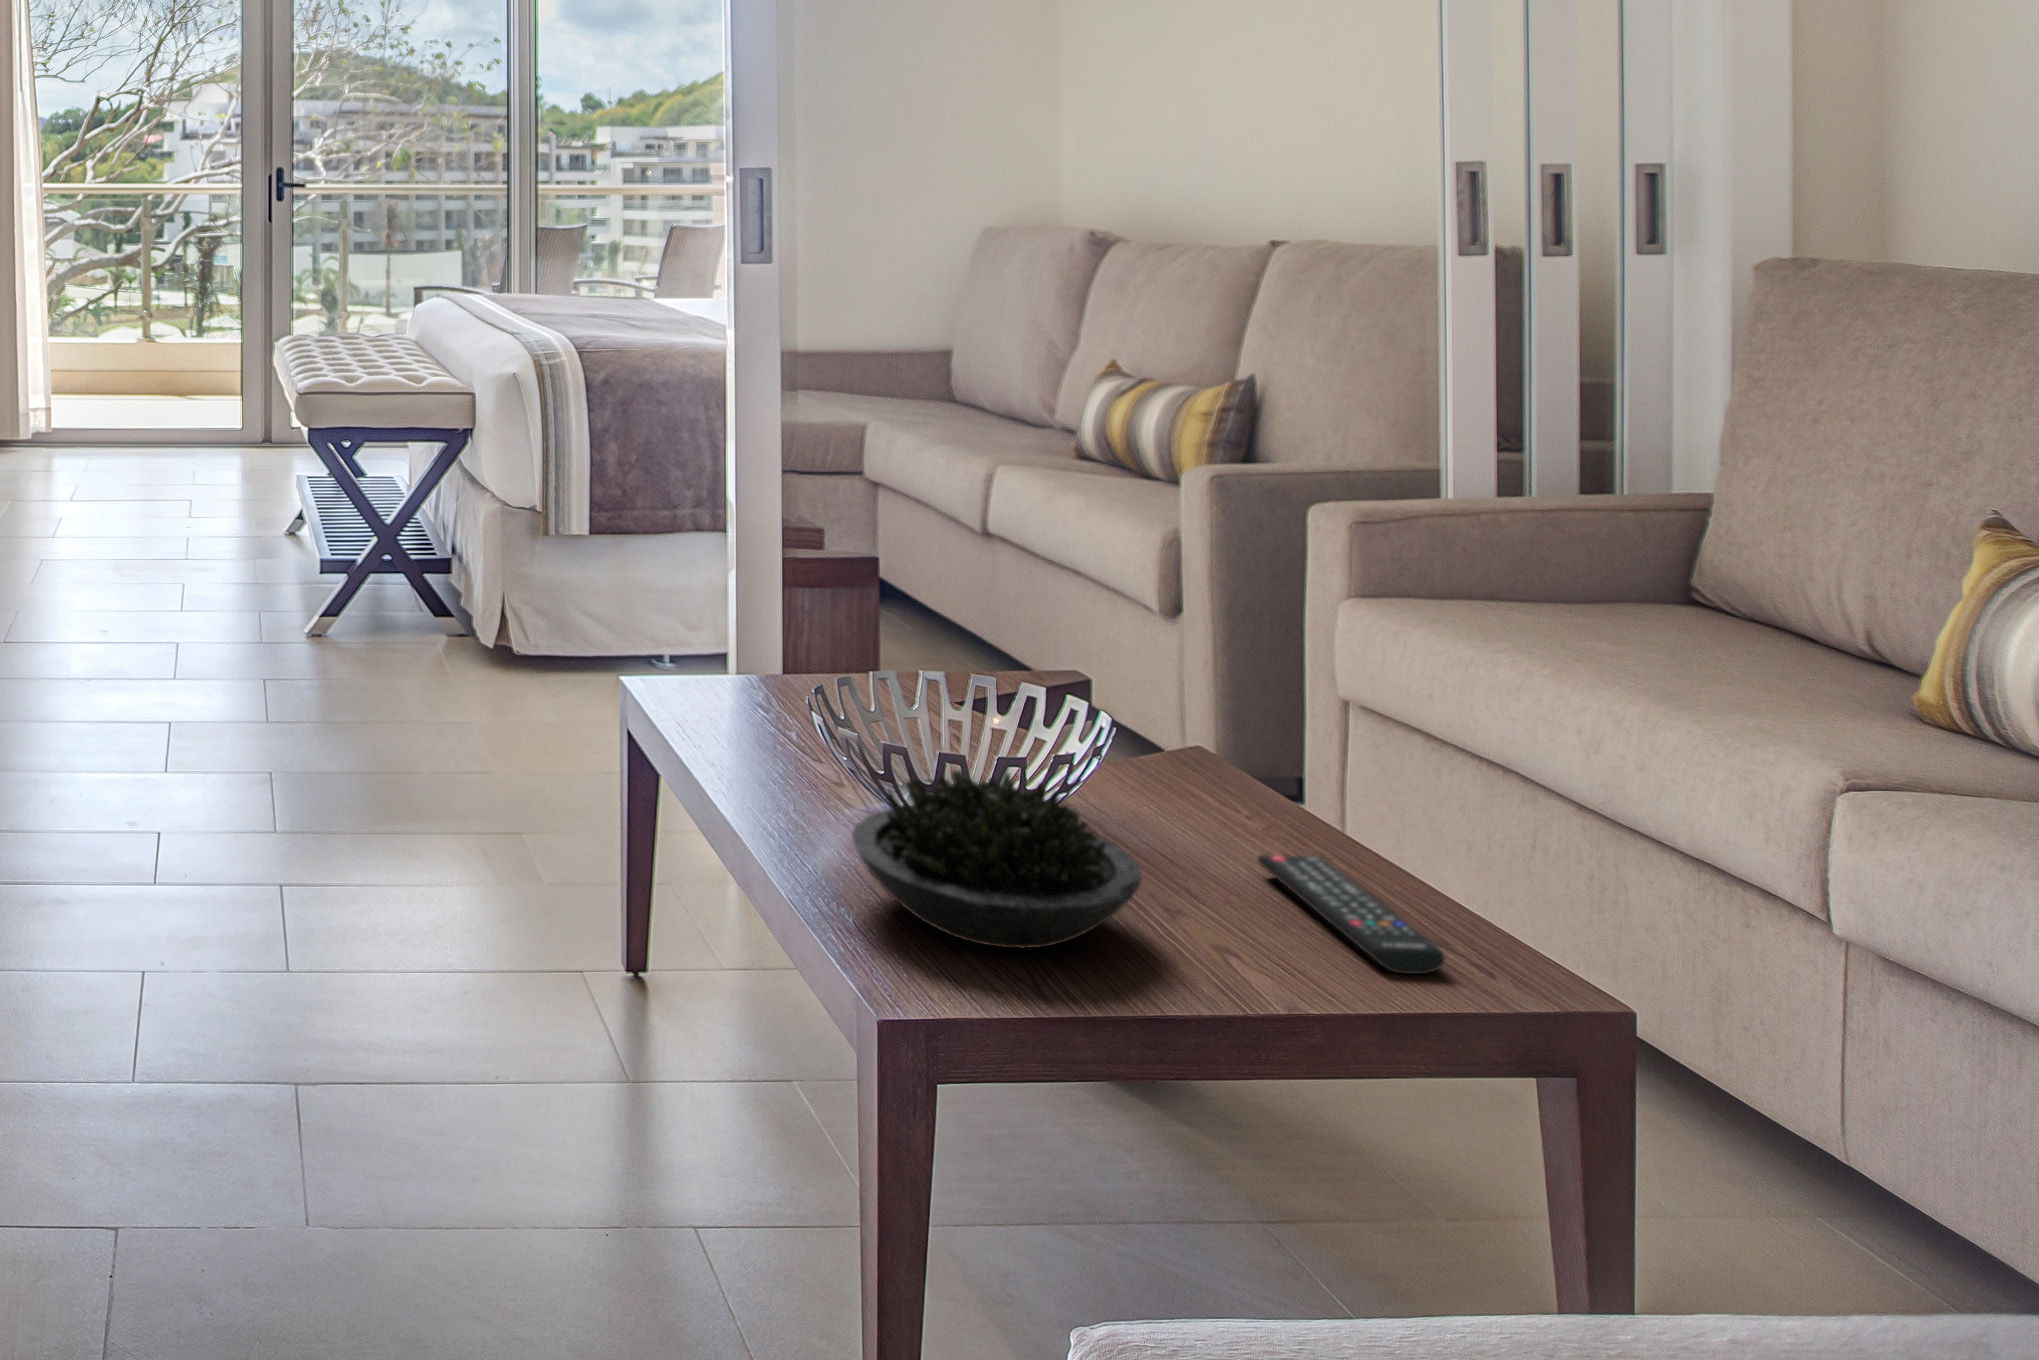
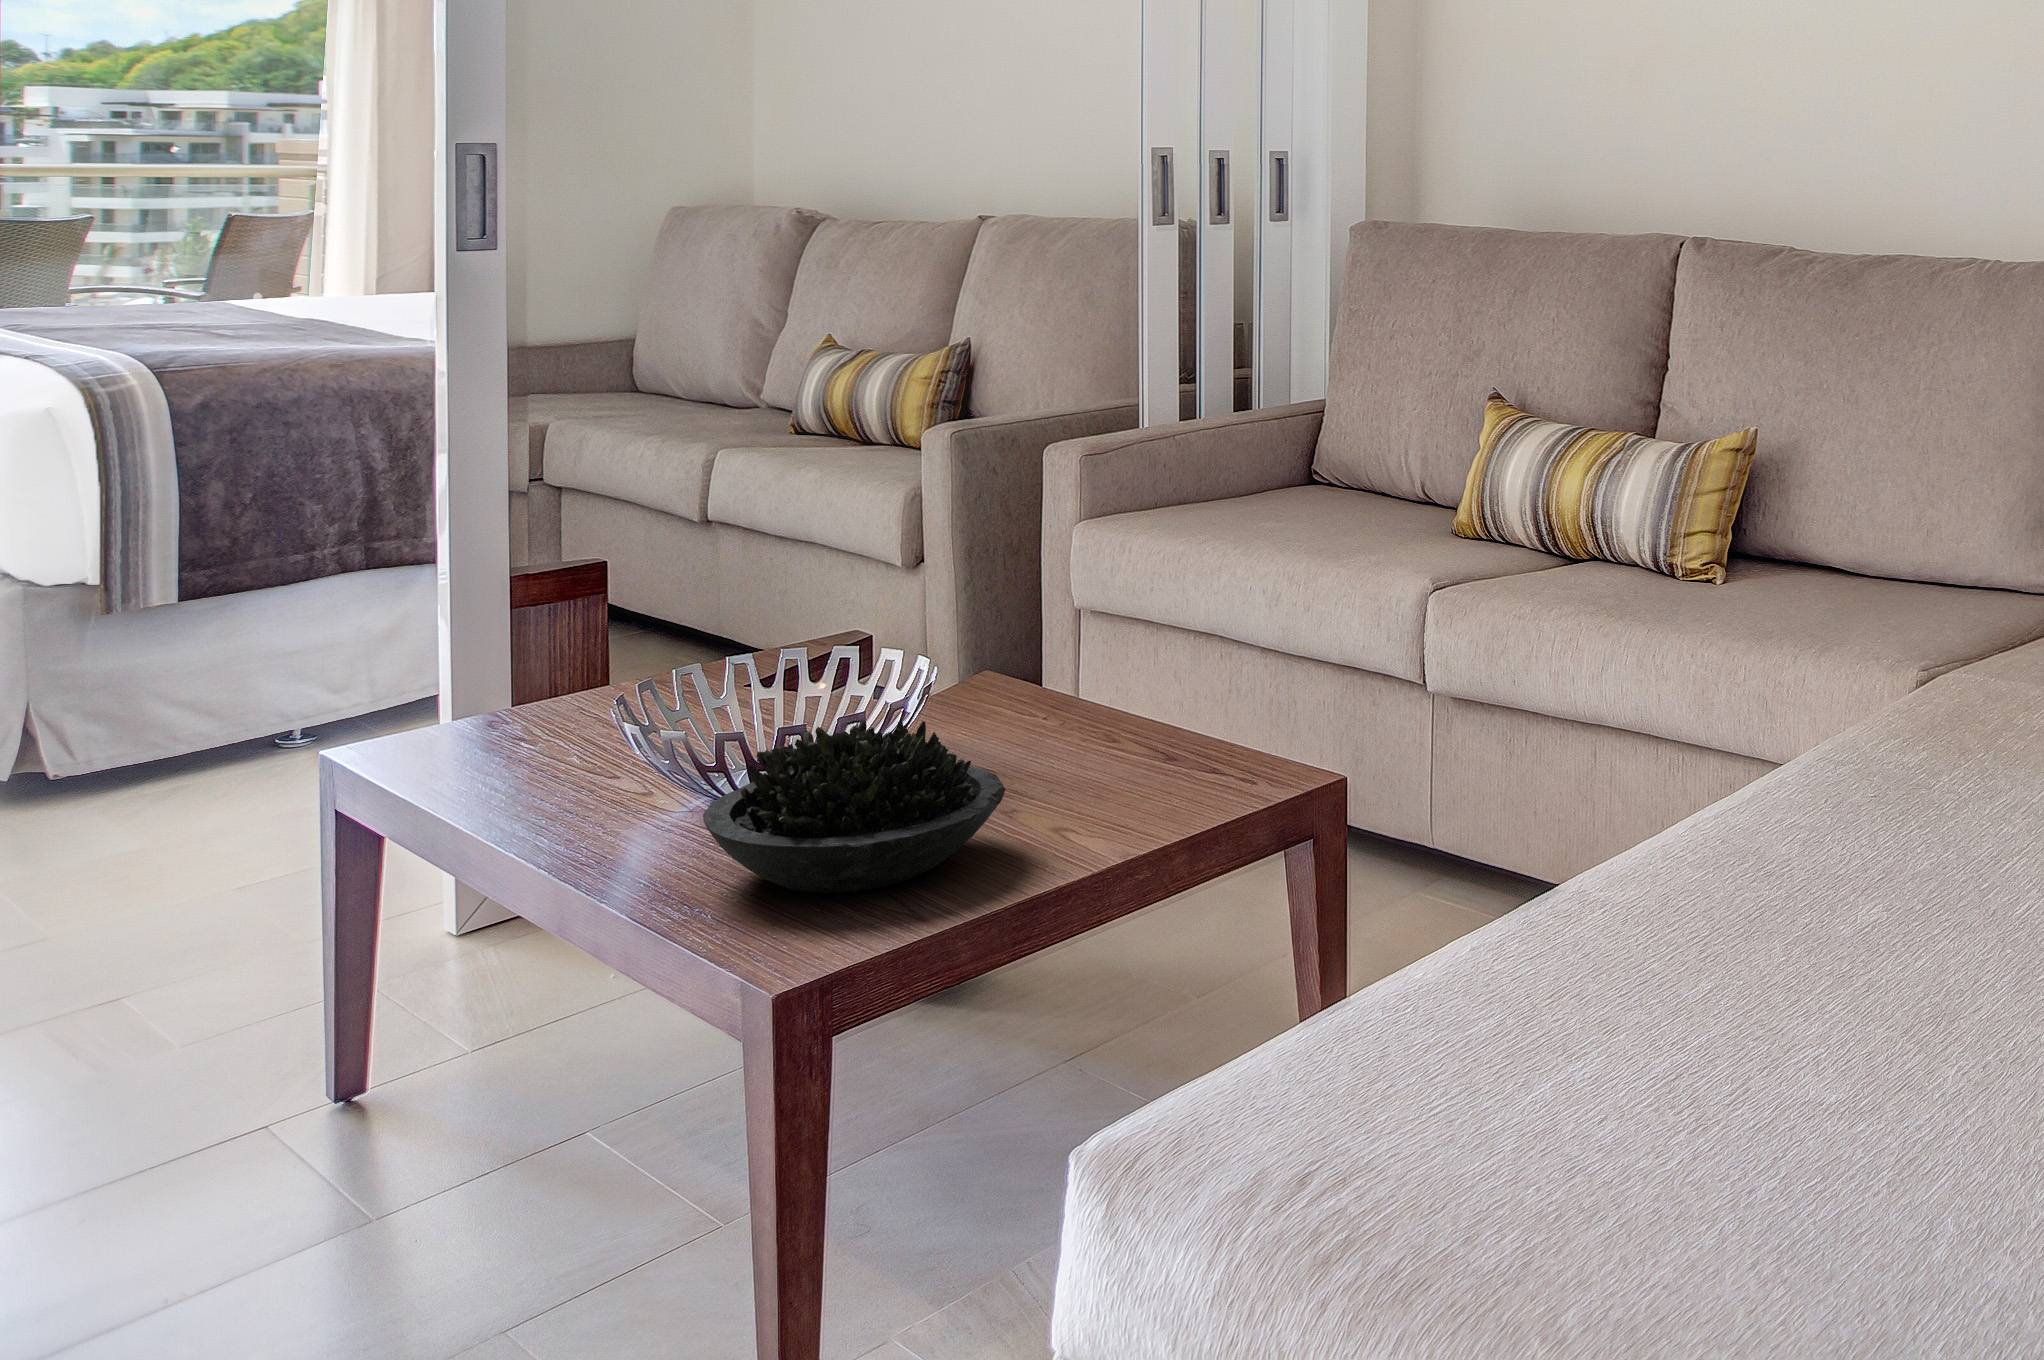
remote control: present [1258,855,1444,974] -> none [1074,739,1243,809]

